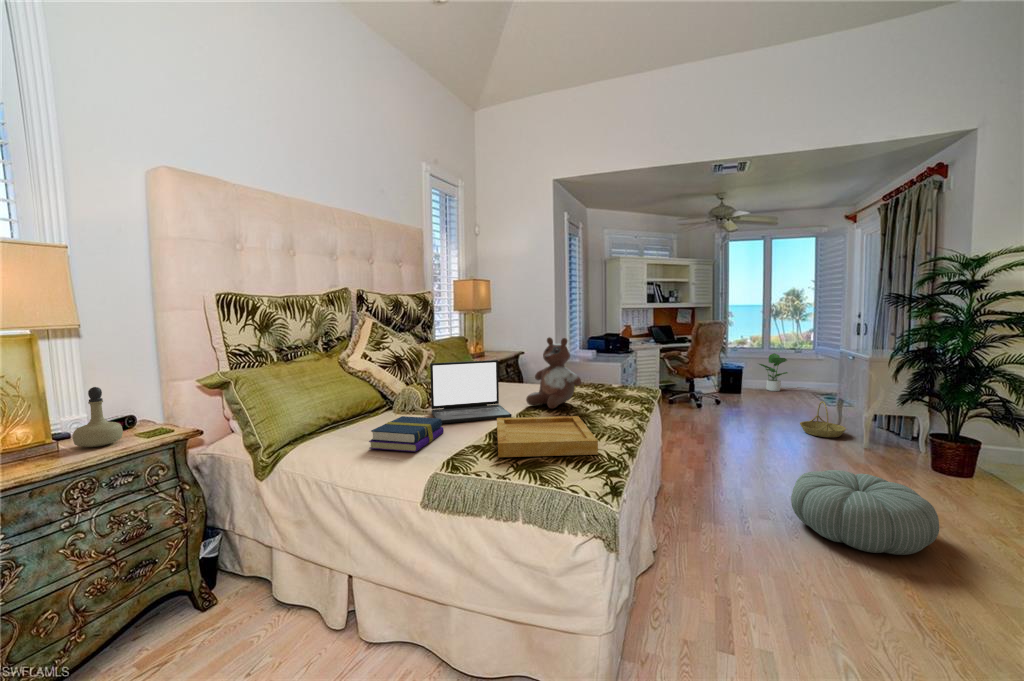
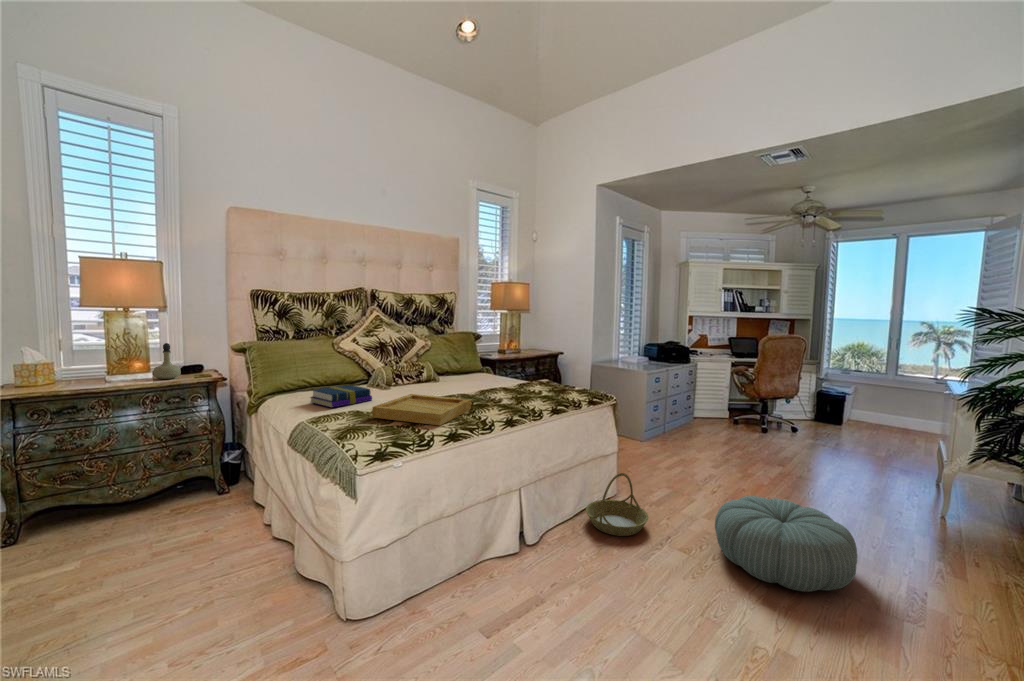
stuffed bear: present [526,337,581,409] -> none [465,335,509,395]
potted plant: present [759,353,787,391] -> none [870,380,914,427]
laptop: present [430,360,512,423] -> none [379,349,447,397]
basket: present [800,401,846,438] -> present [586,473,648,536]

